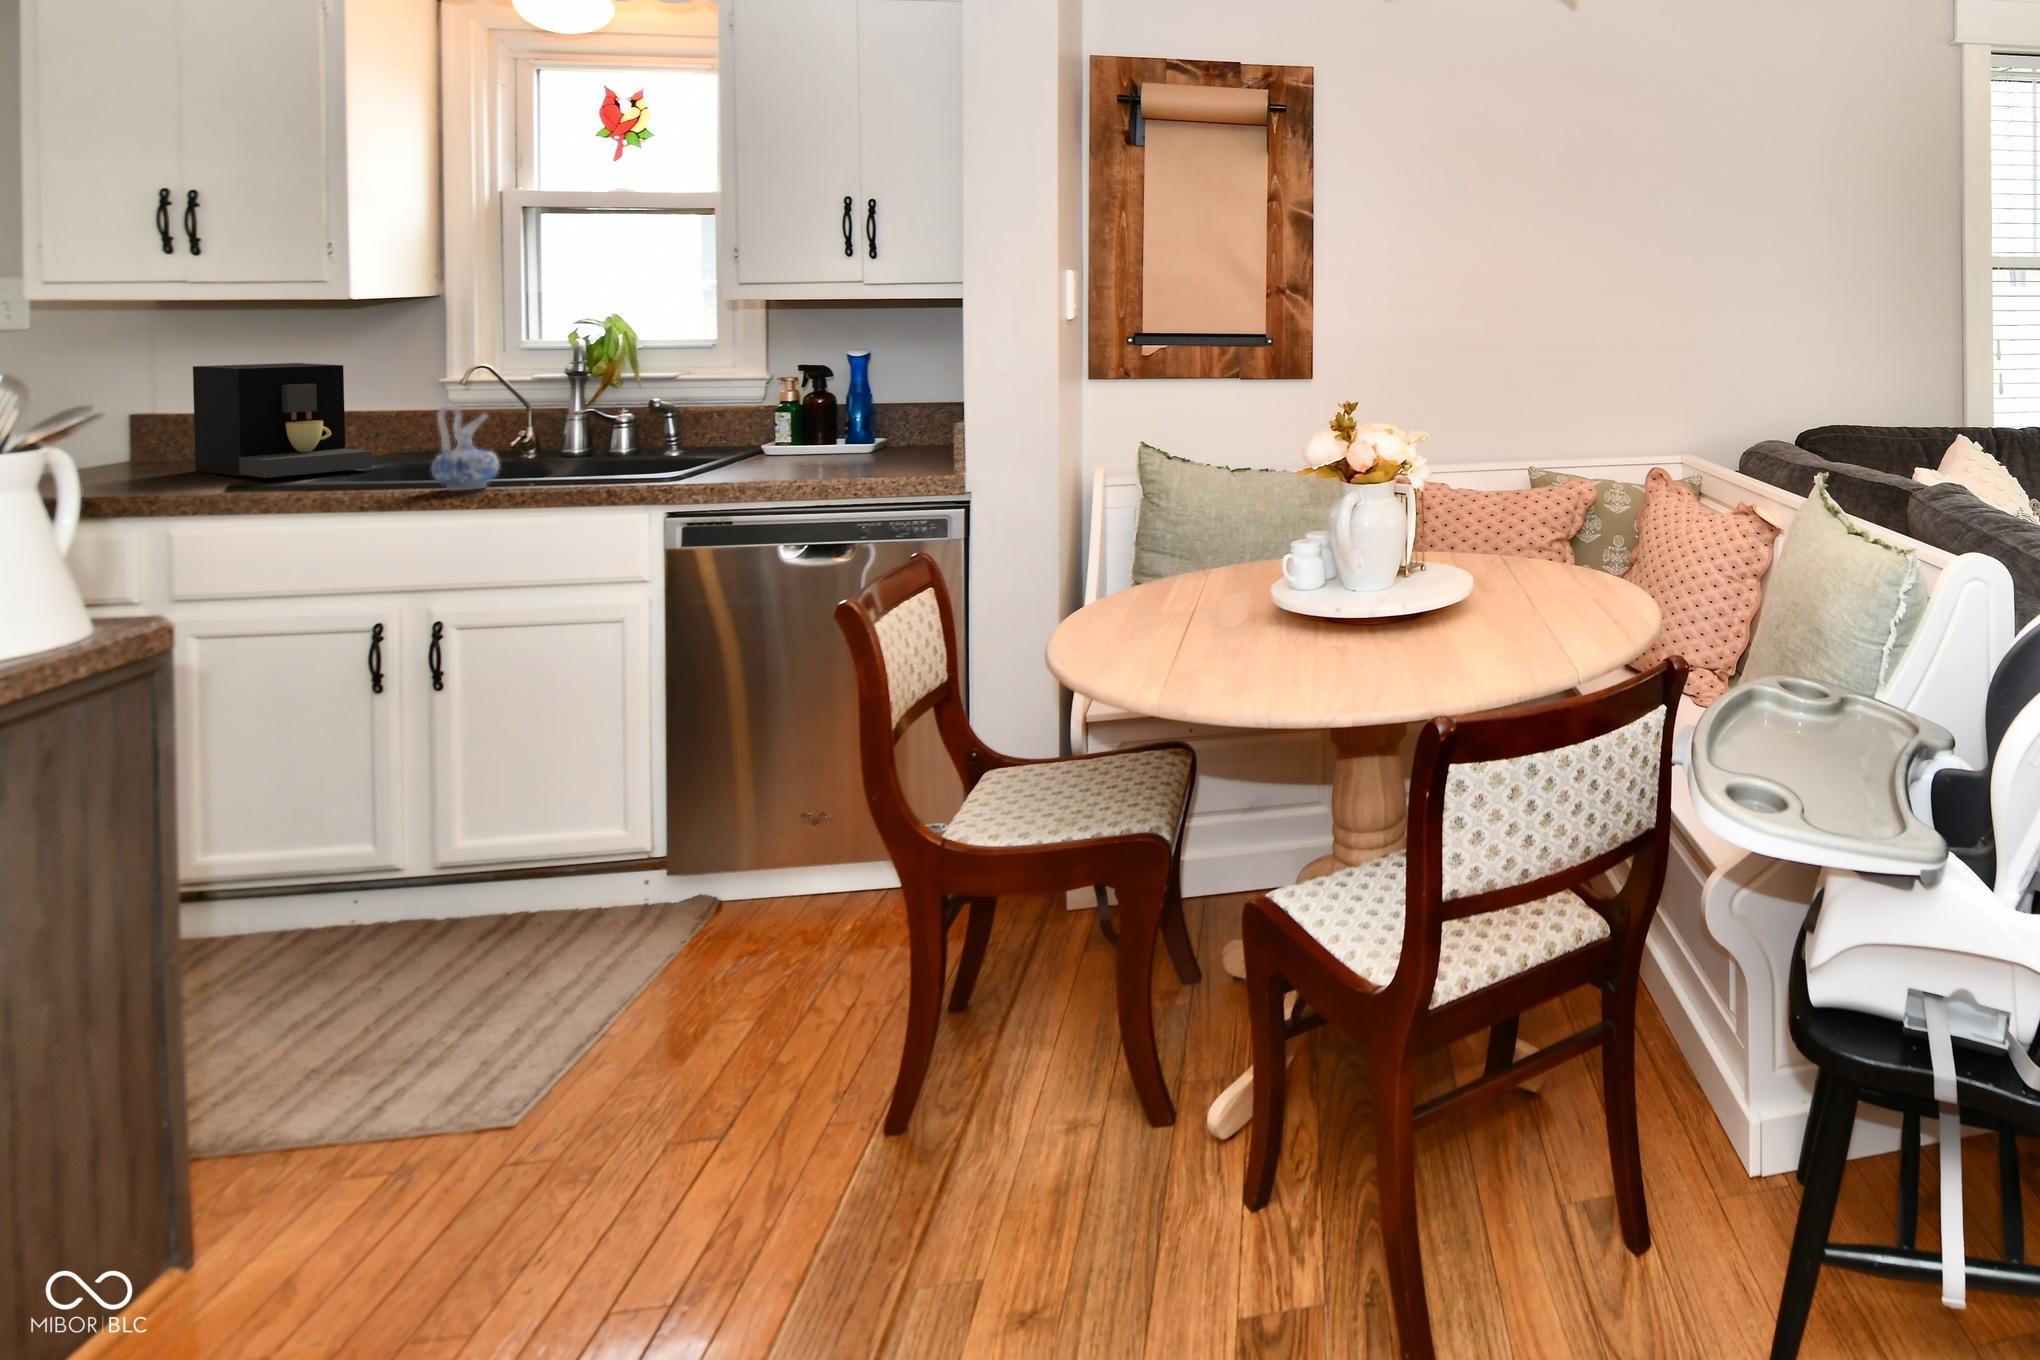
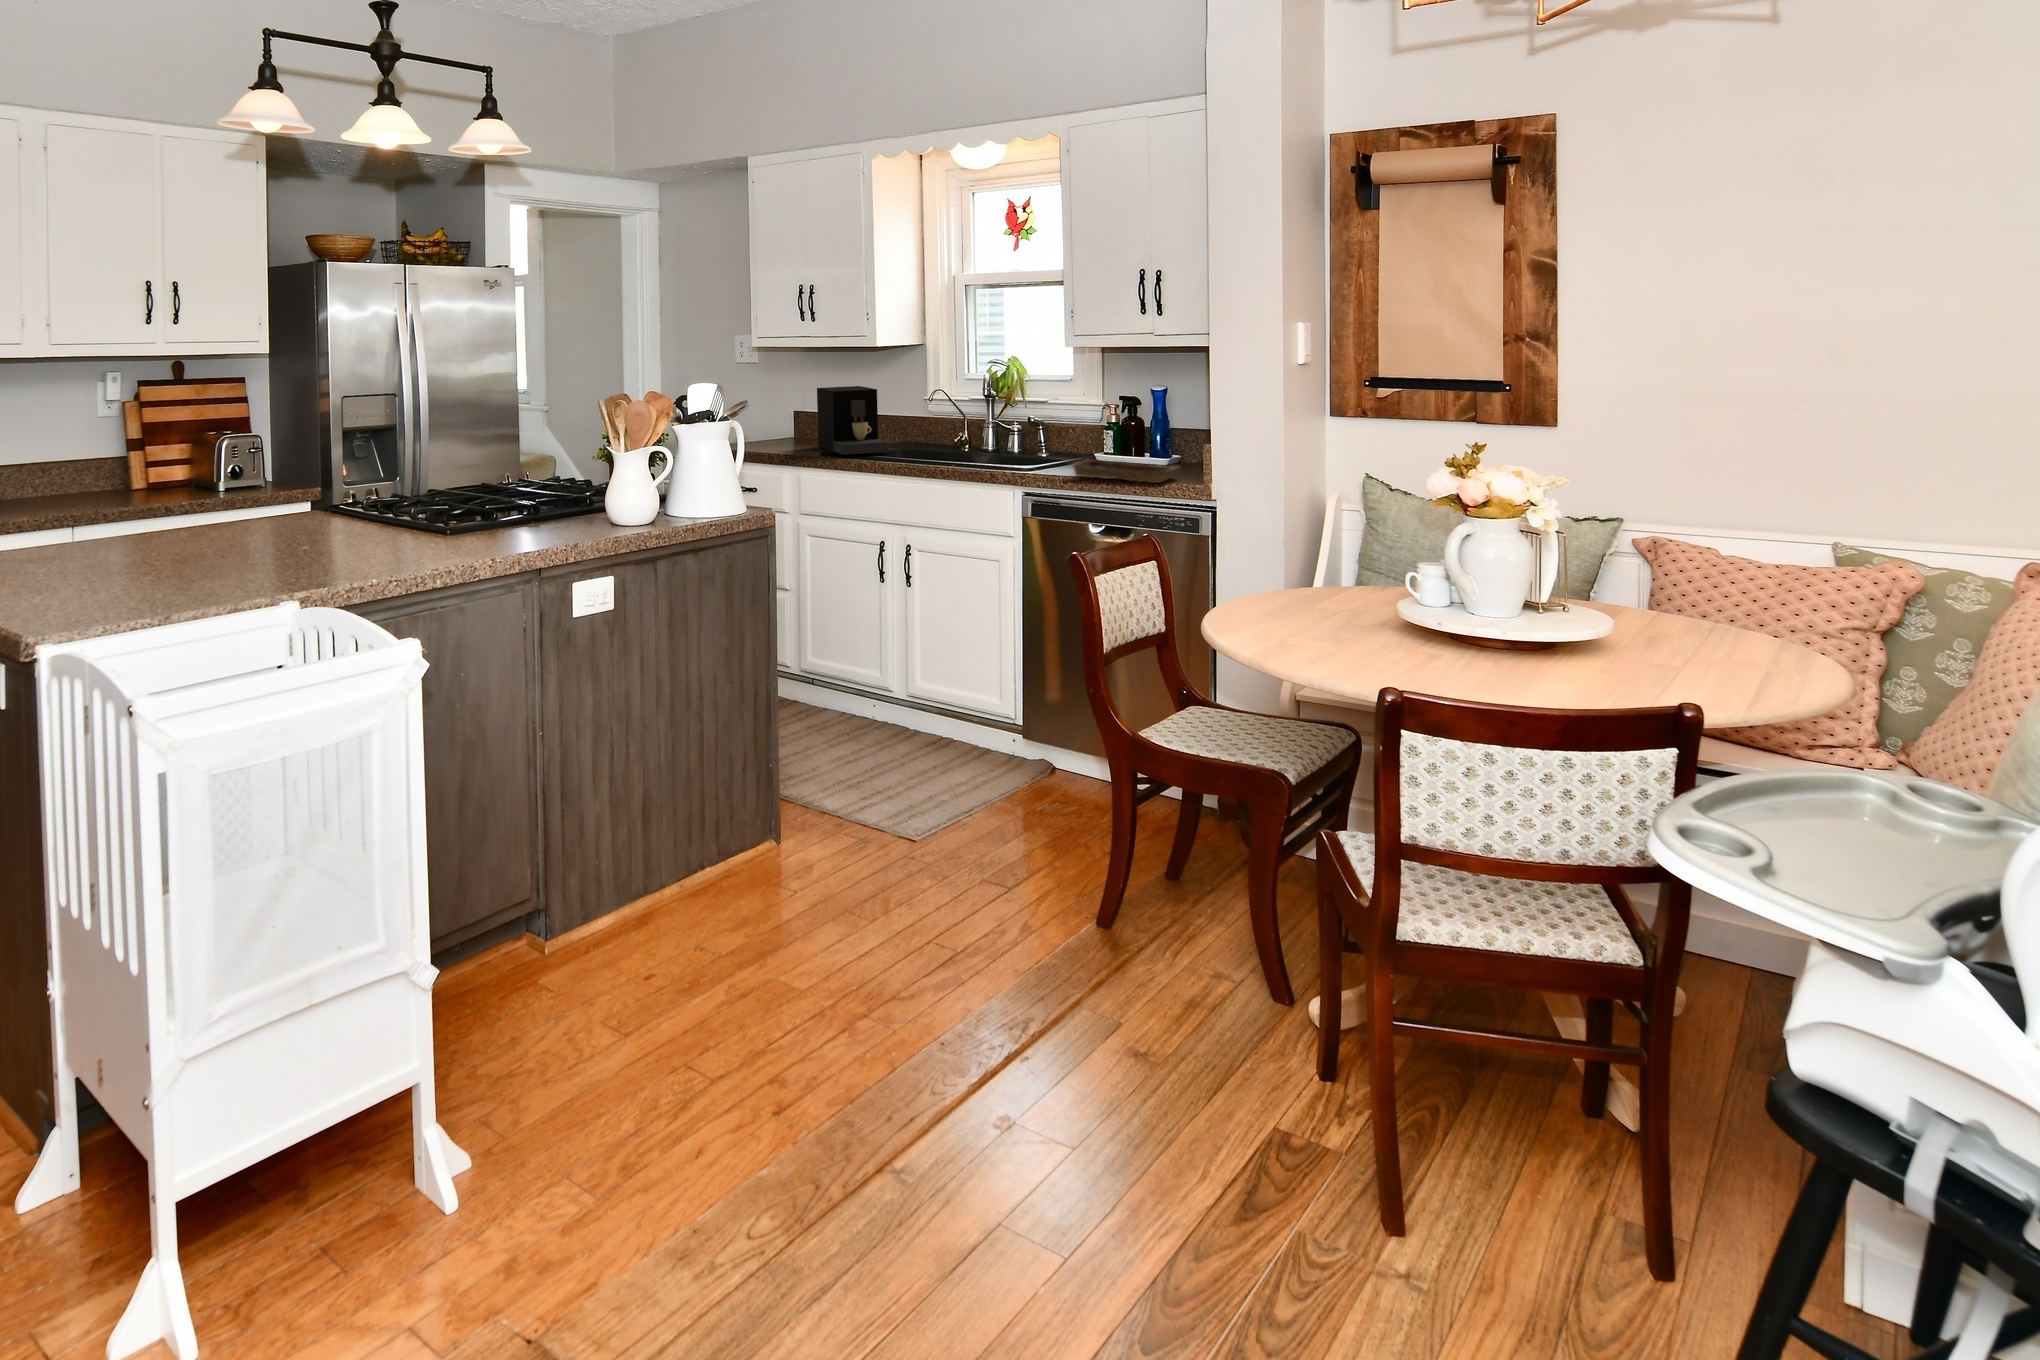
ceramic pitcher: present [431,405,499,490] -> none [909,419,941,471]
tray: none [745,450,914,475] -> present [1073,459,1176,483]

